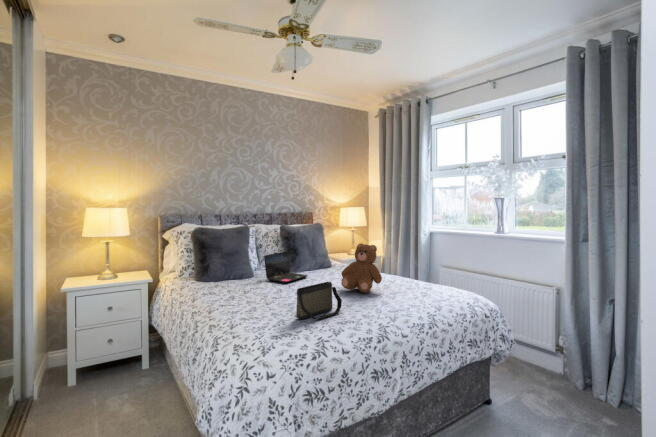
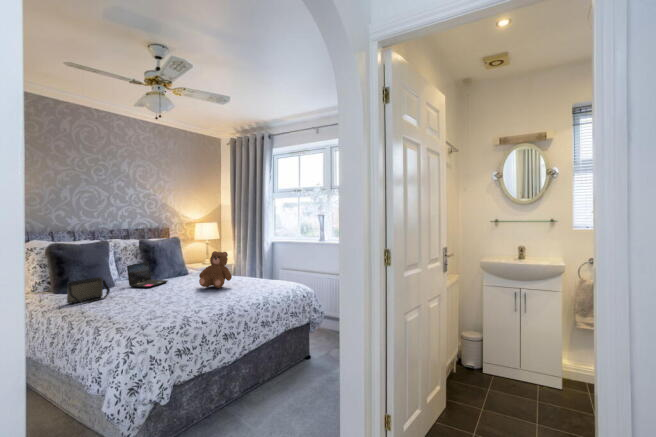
handbag: present [296,282,342,319] -> present [67,277,110,303]

